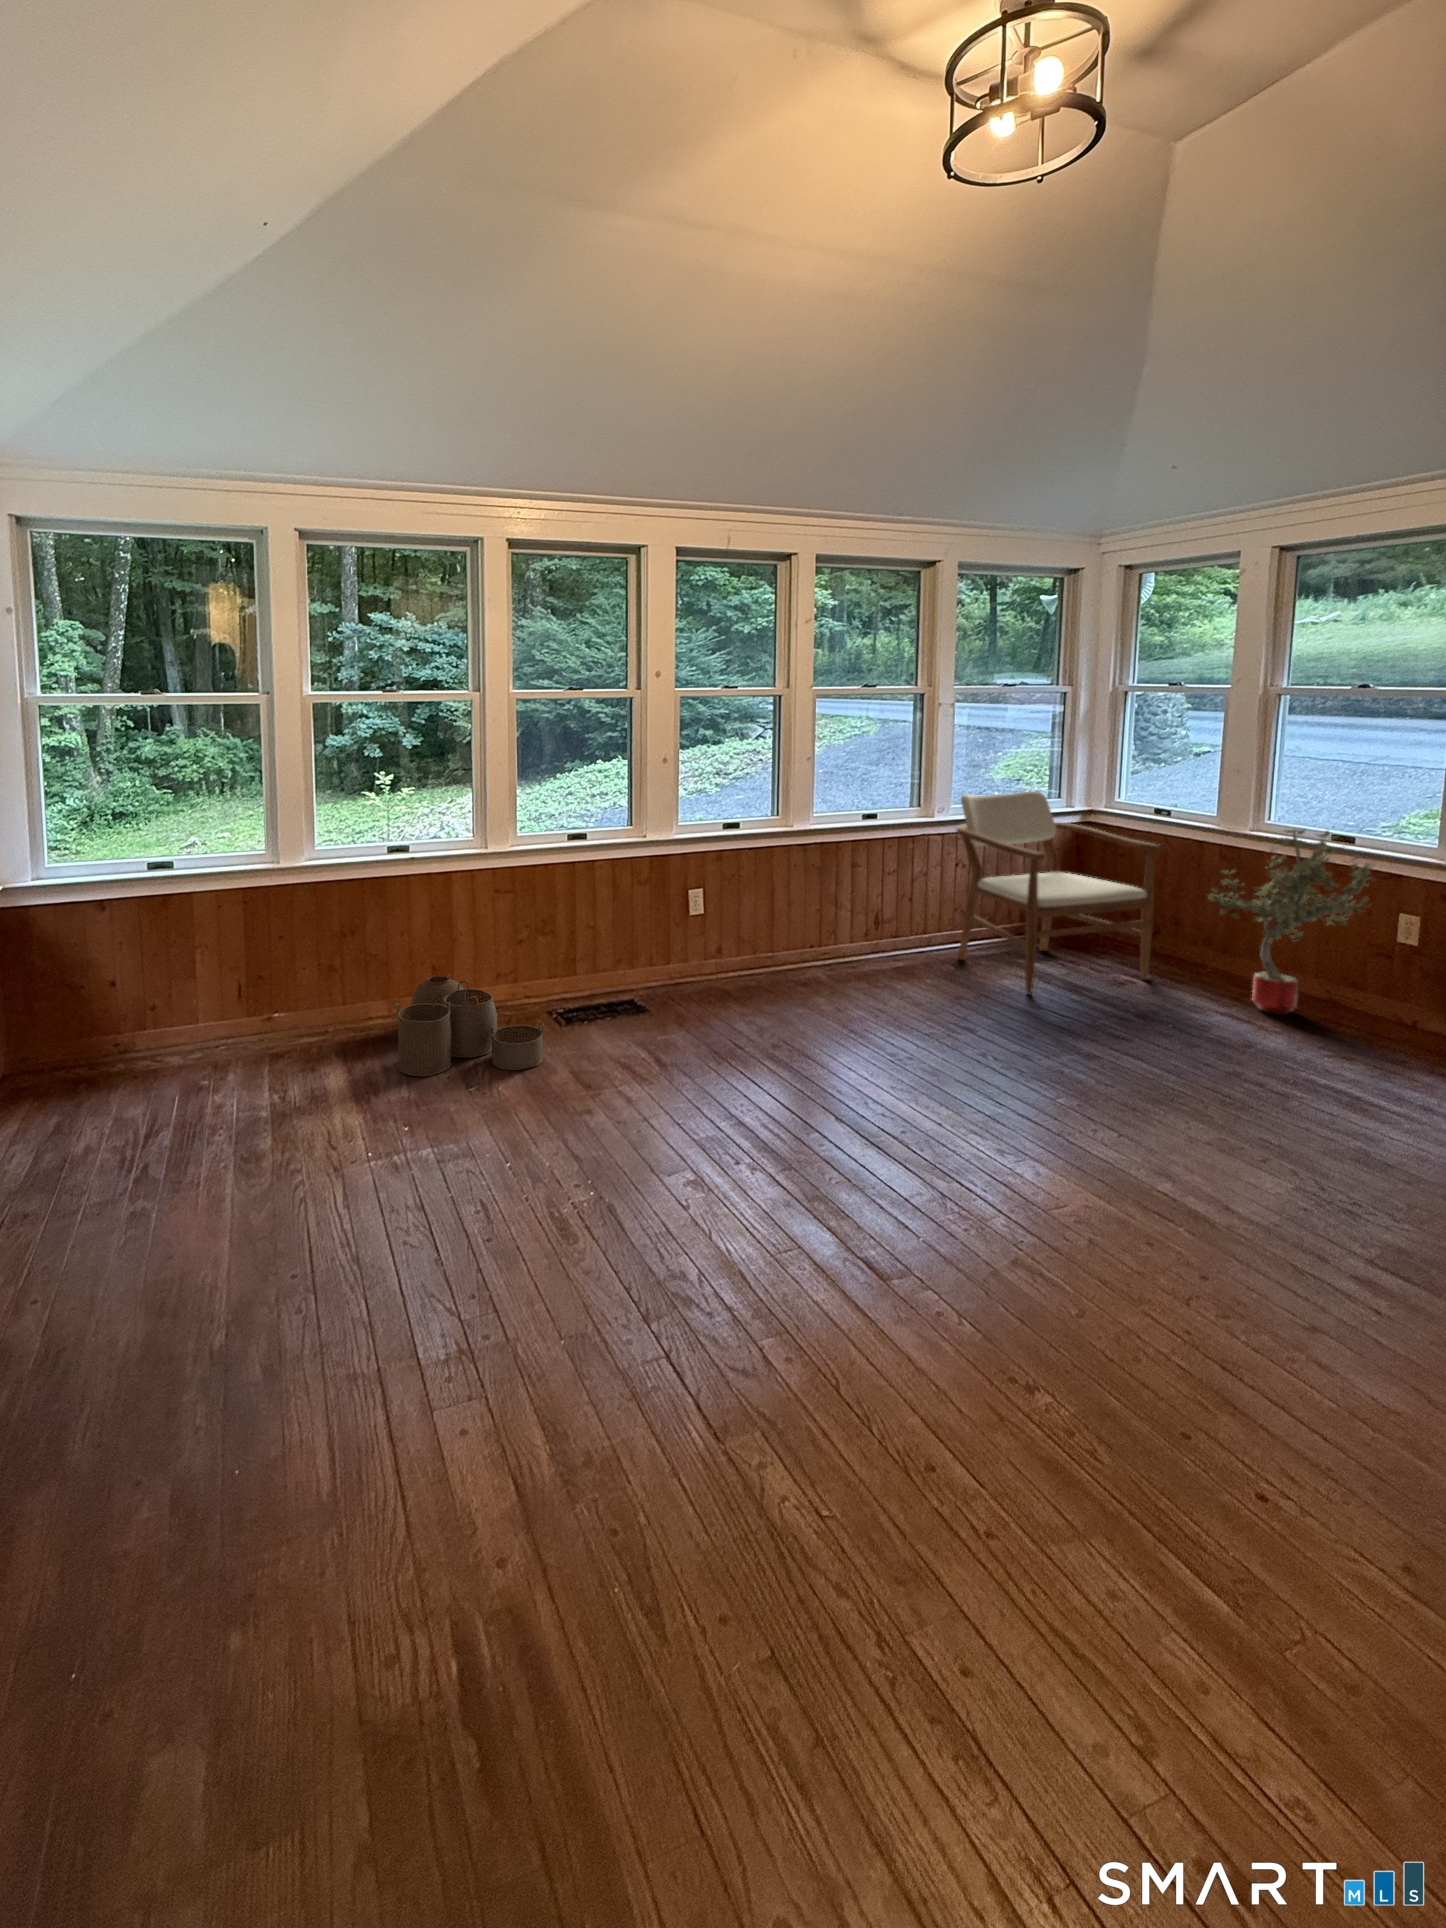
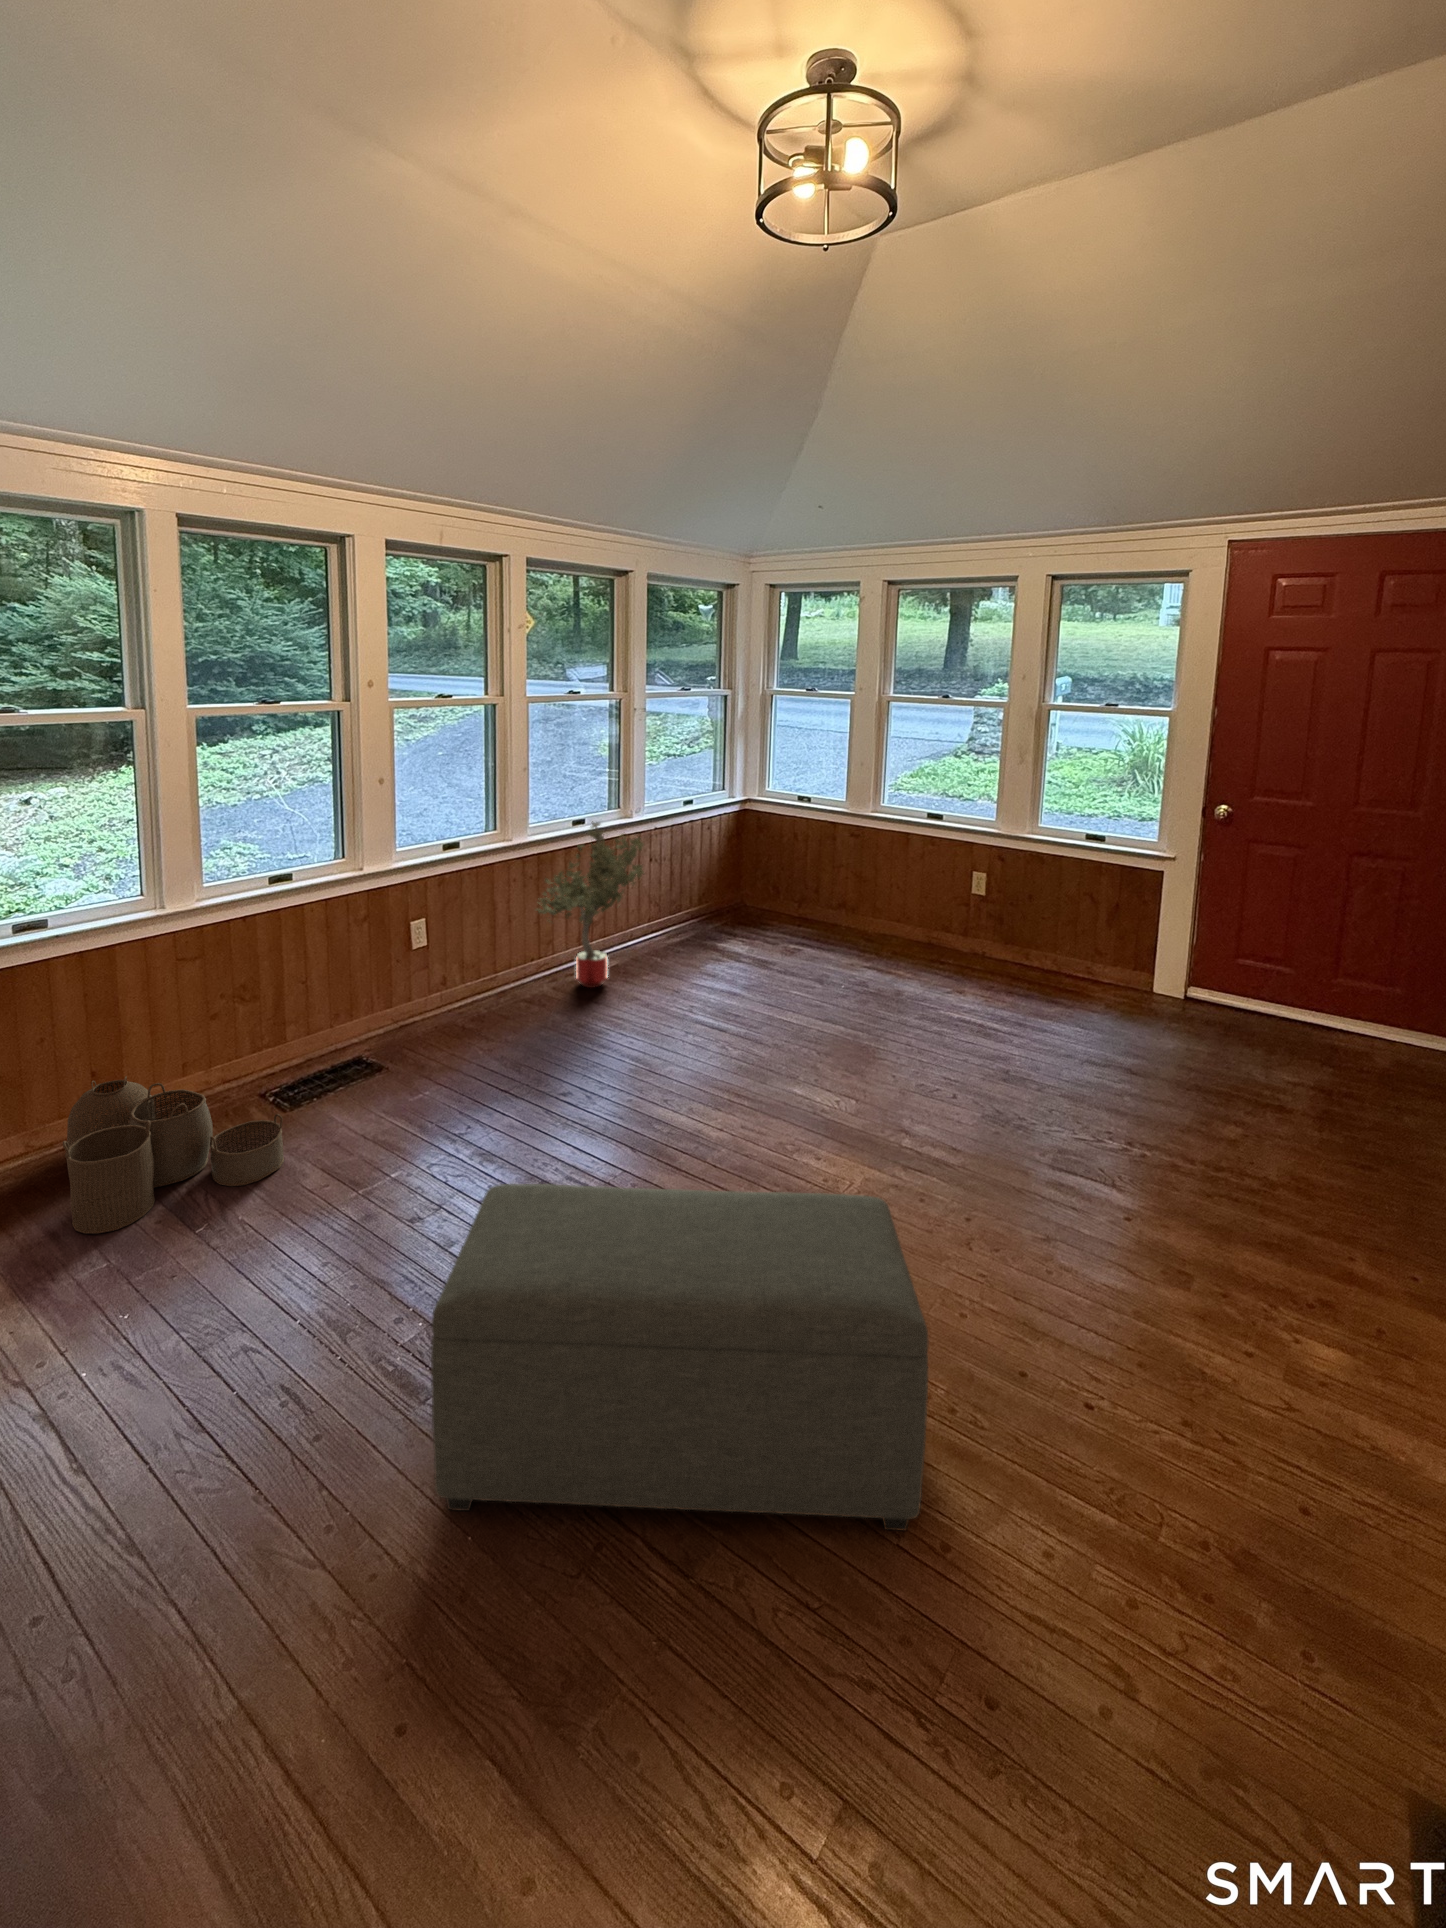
armchair: present [957,791,1162,995] -> none [658,786,814,971]
potted tree: present [1208,829,1374,1014] -> present [537,821,644,988]
ottoman: none [547,1080,1009,1500] -> present [431,1184,929,1531]

